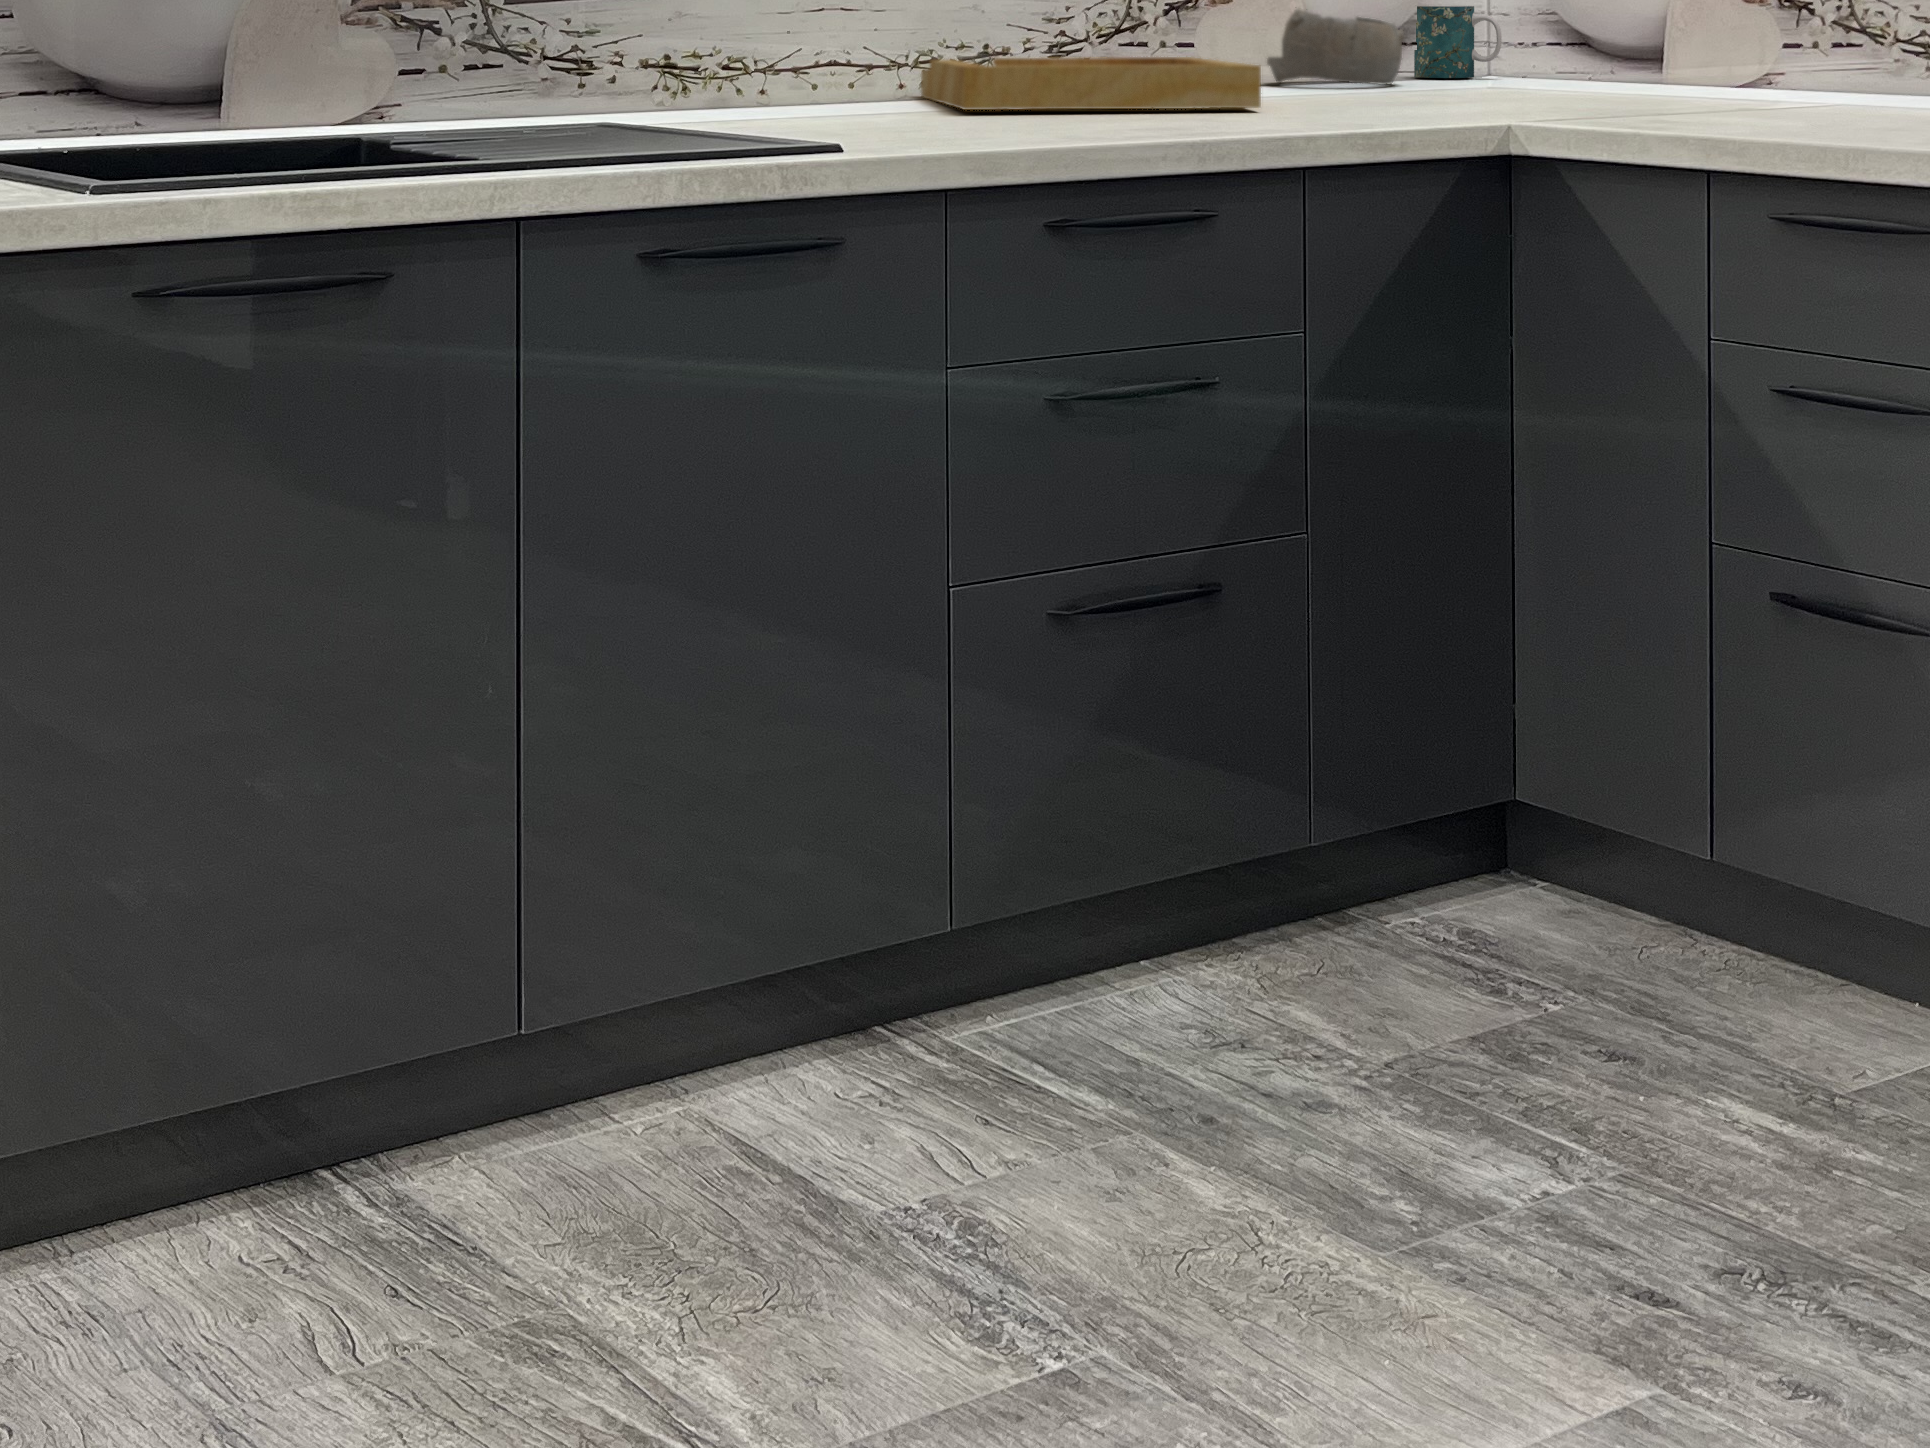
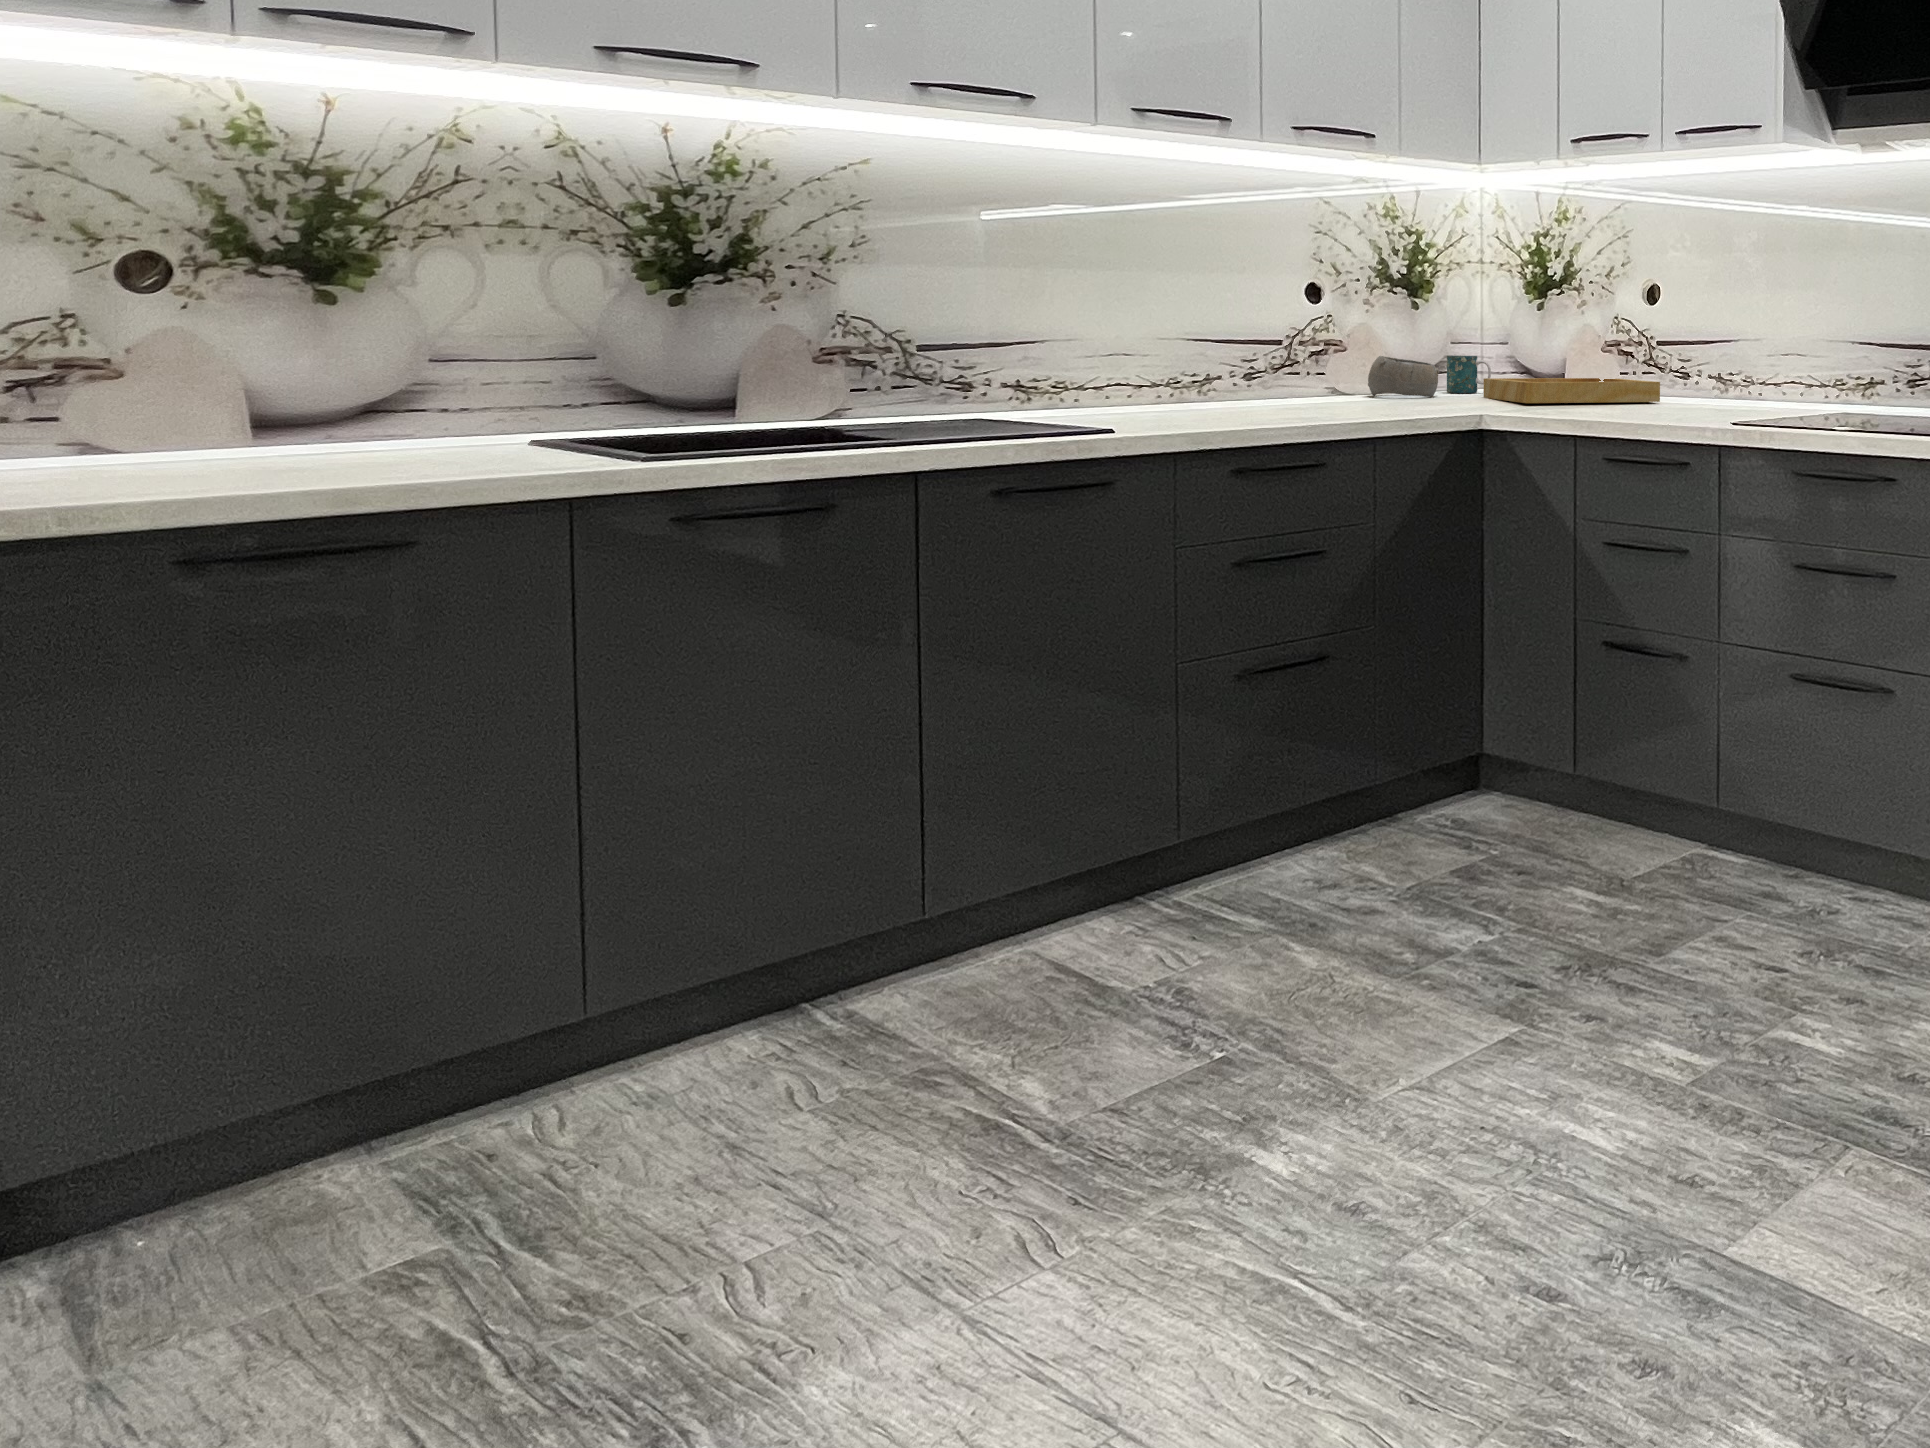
tray: present [921,57,1261,110] -> present [1483,378,1660,403]

